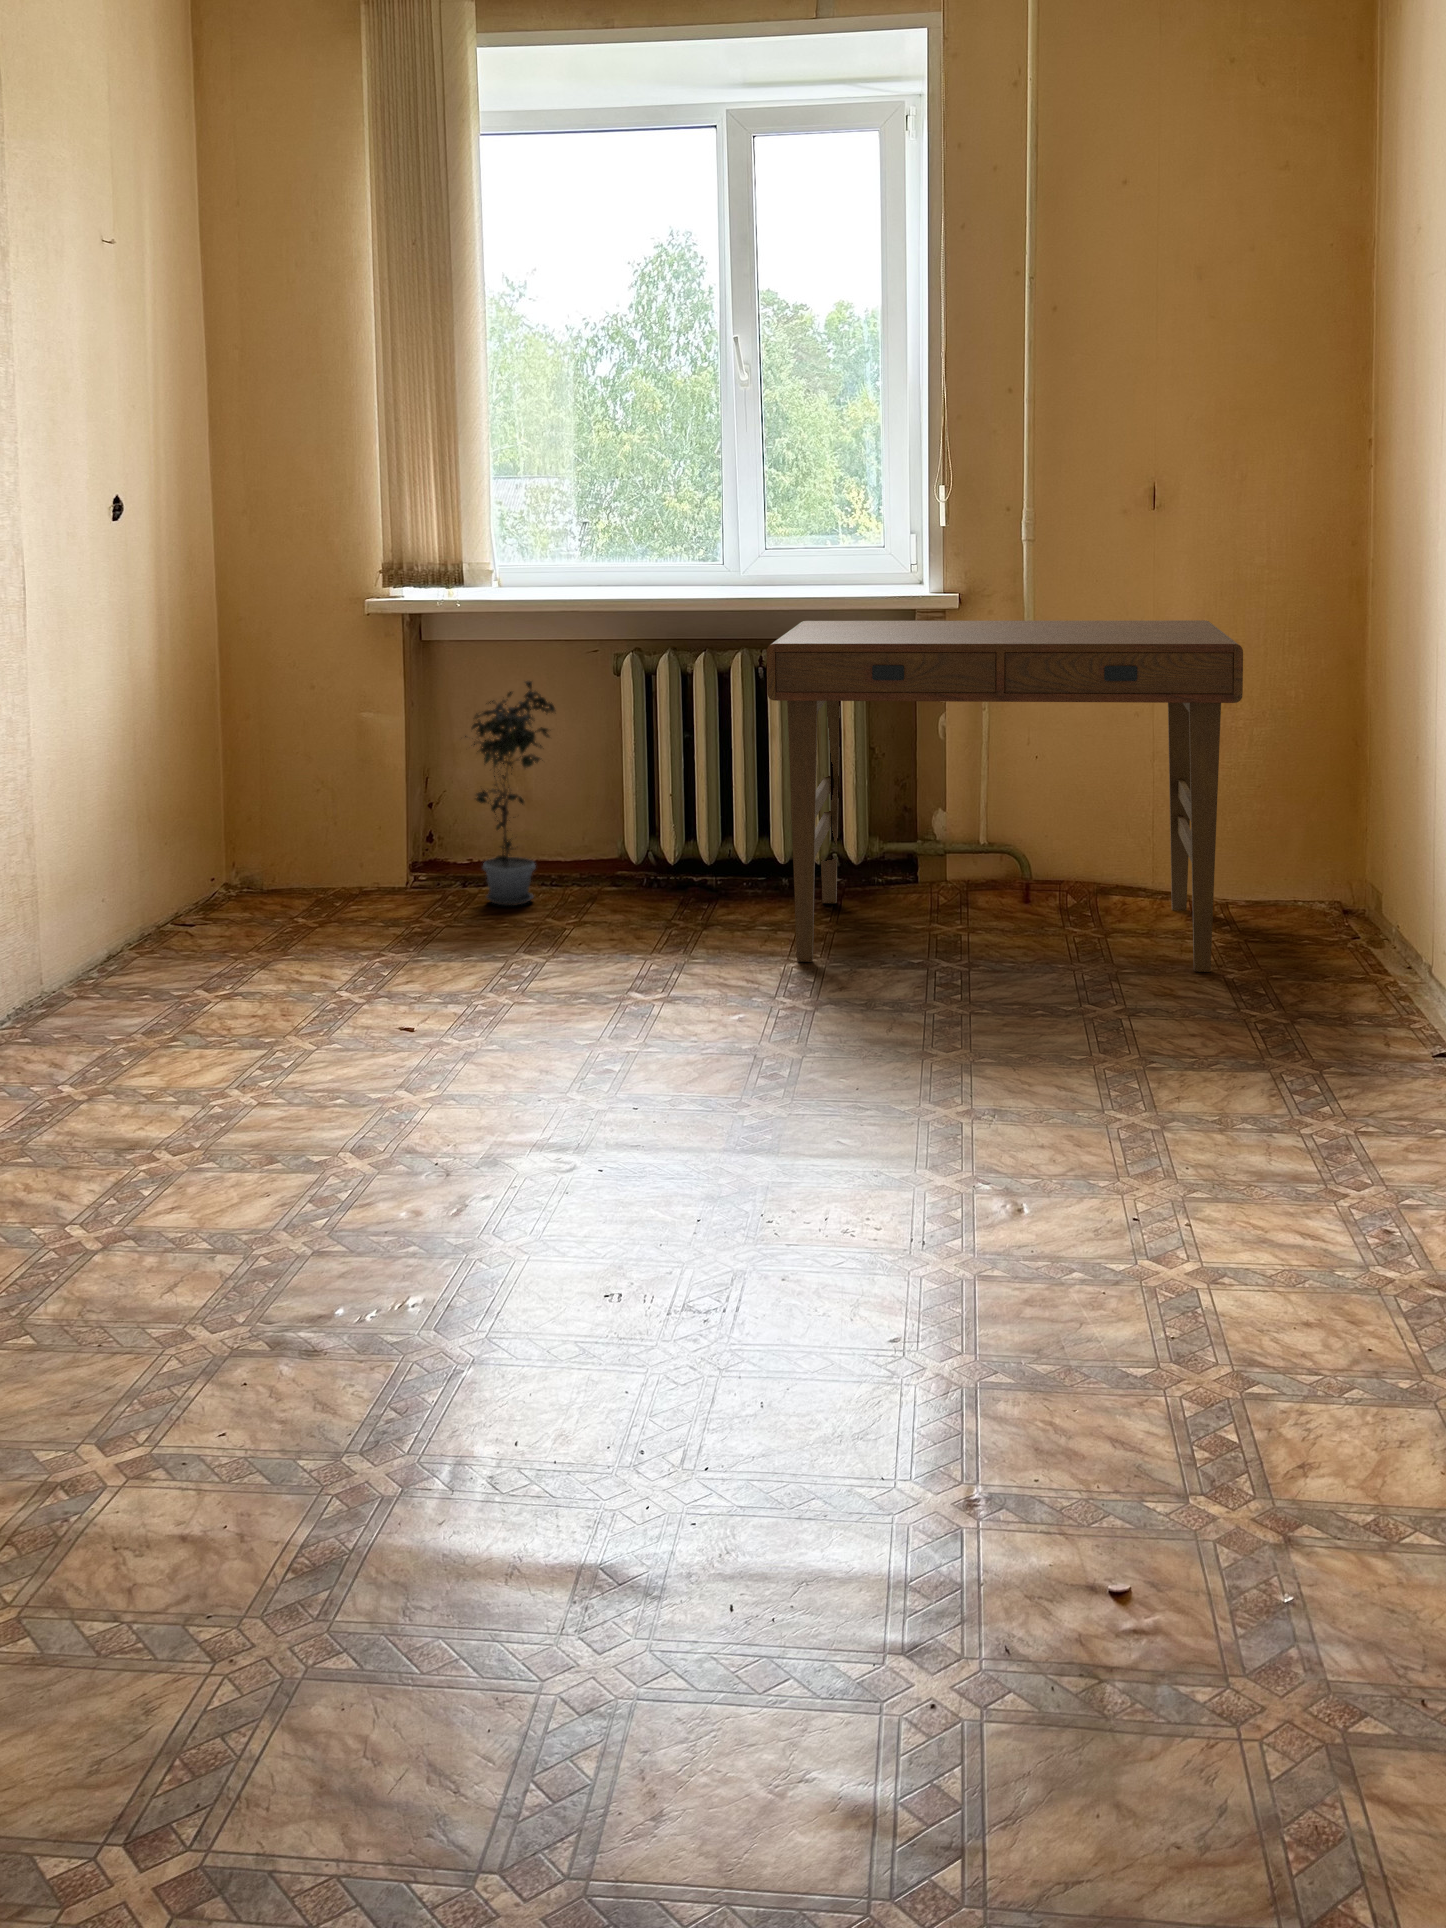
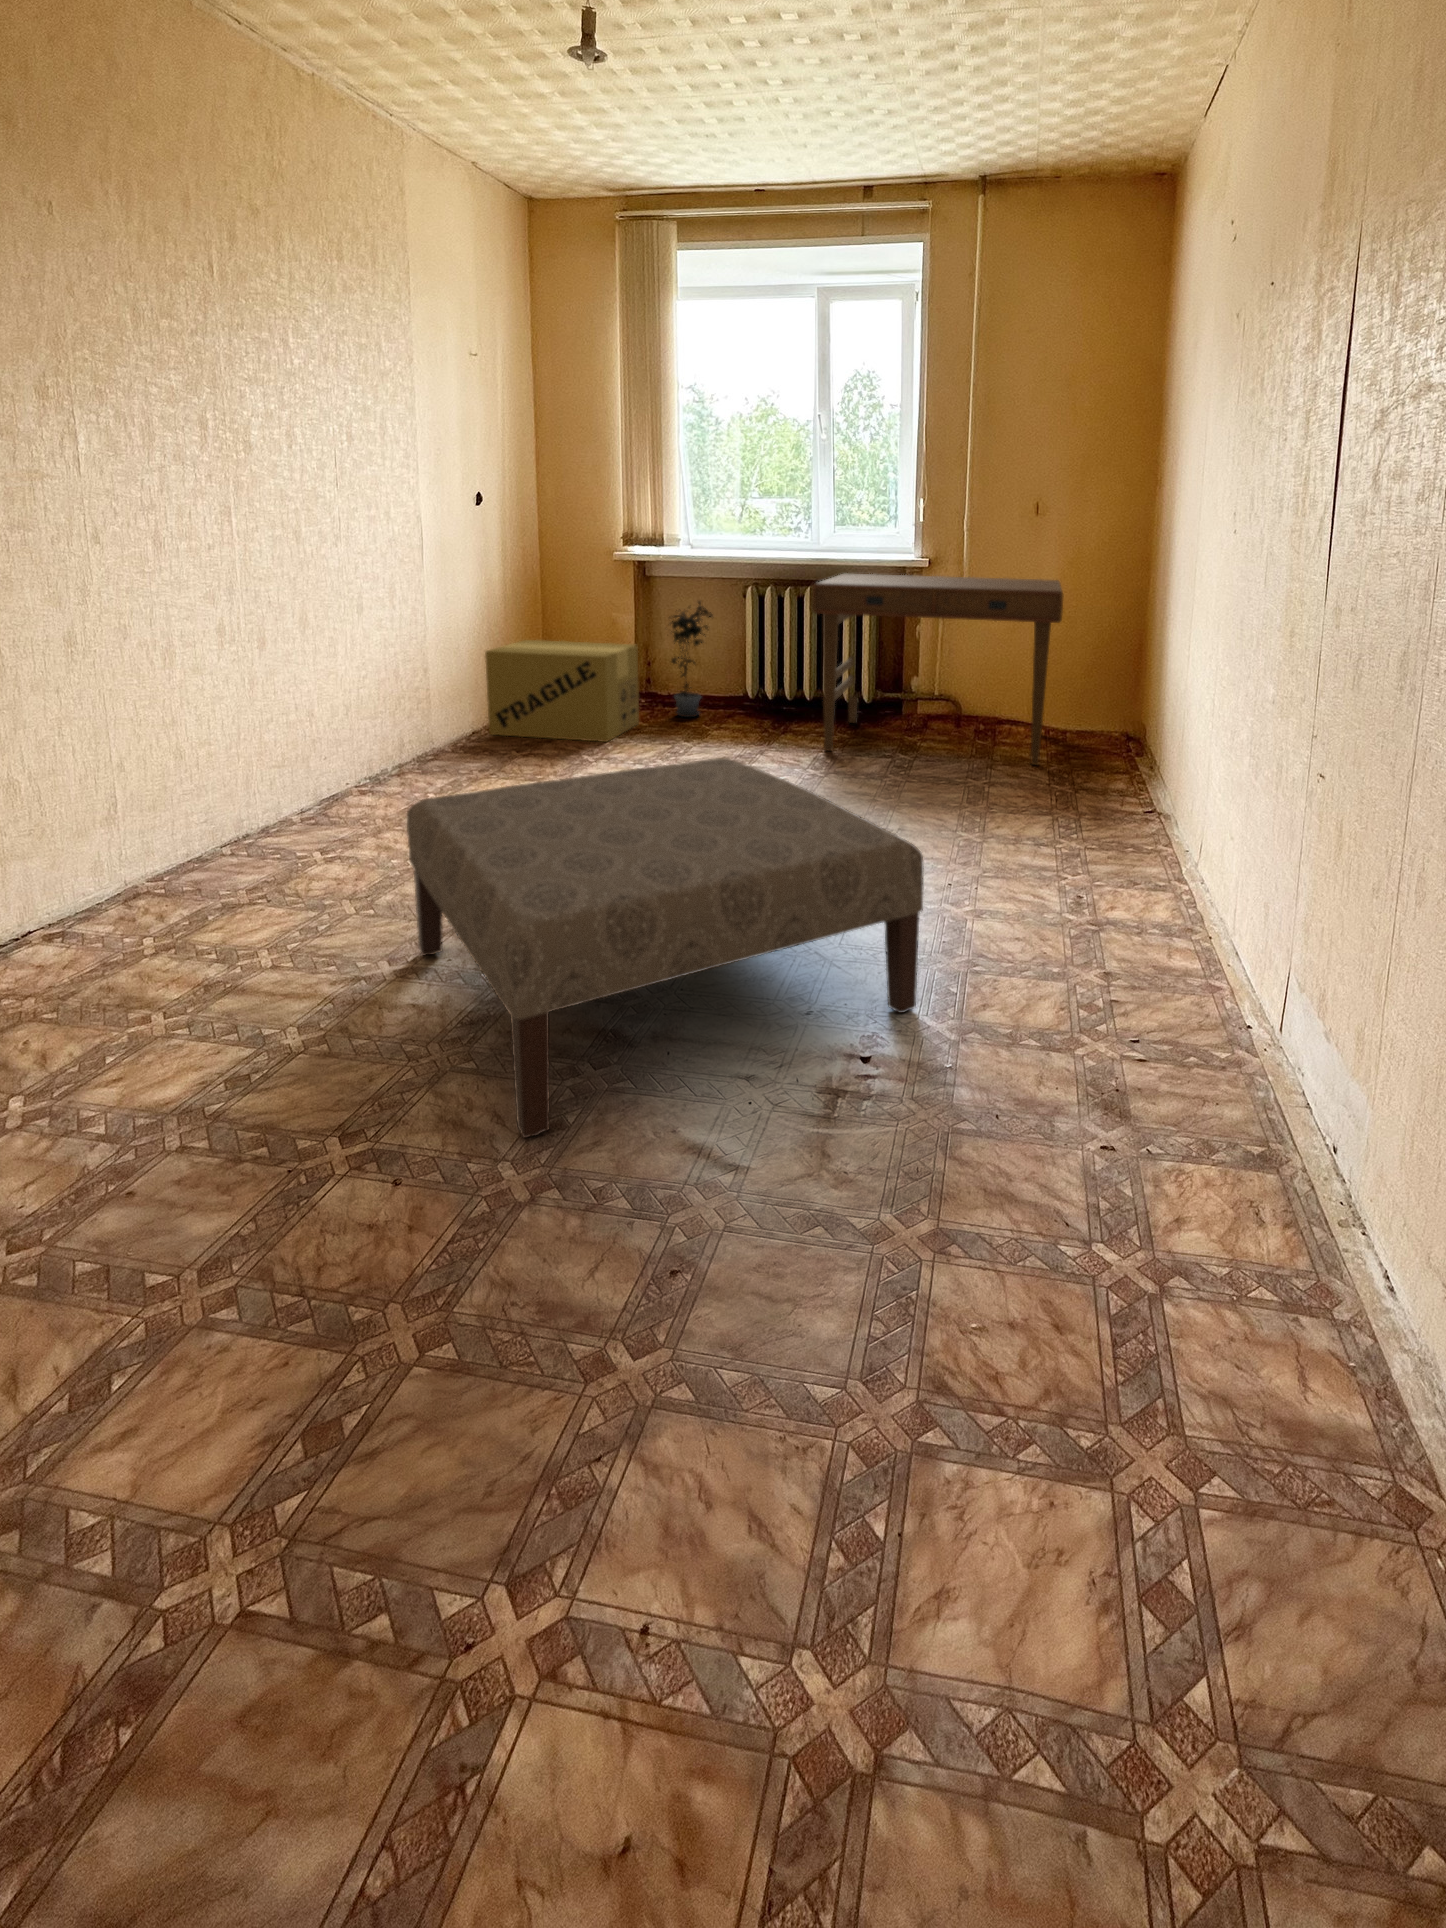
cardboard box: none [128,769,421,963] -> present [485,640,639,742]
ottoman: none [134,996,1184,1813] -> present [407,758,924,1137]

